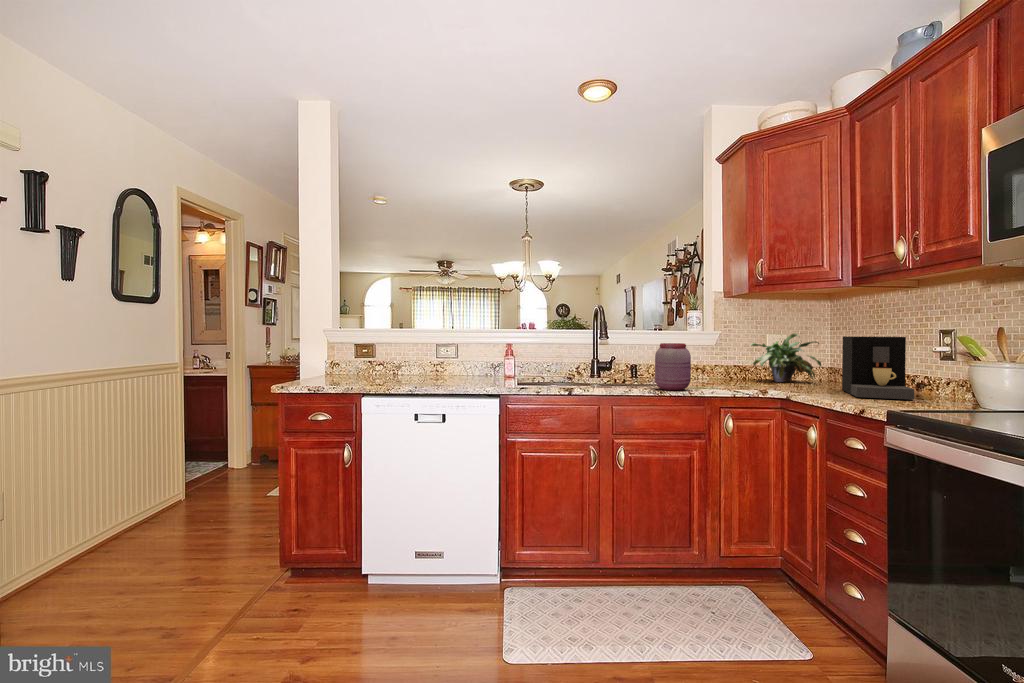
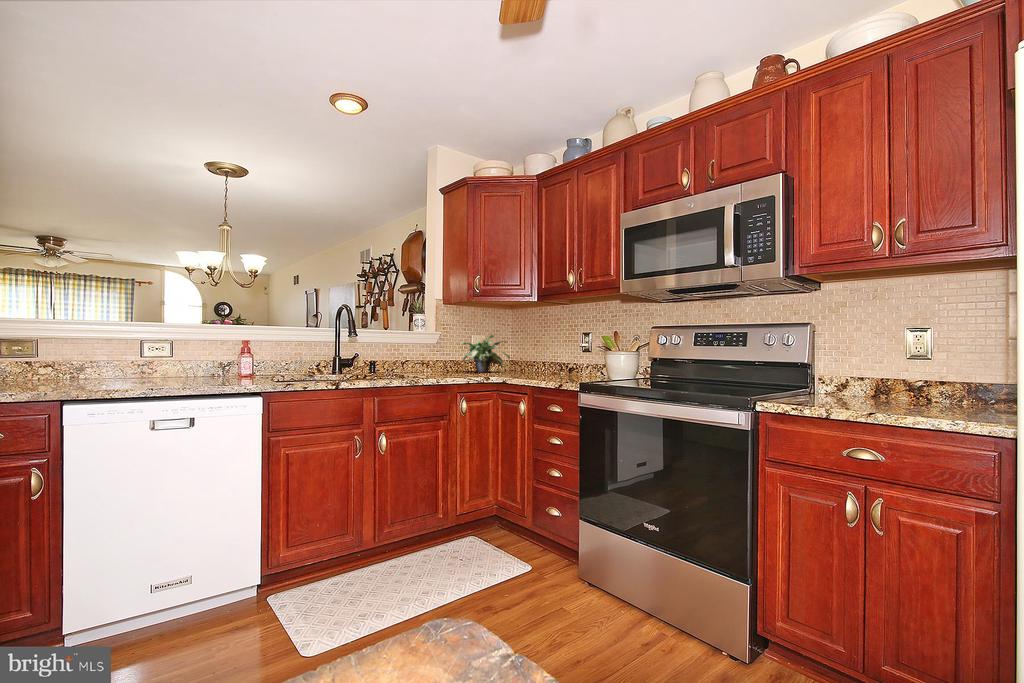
coffee maker: present [842,336,914,400] -> none [530,337,578,379]
jar: present [655,343,691,390] -> none [409,340,438,380]

